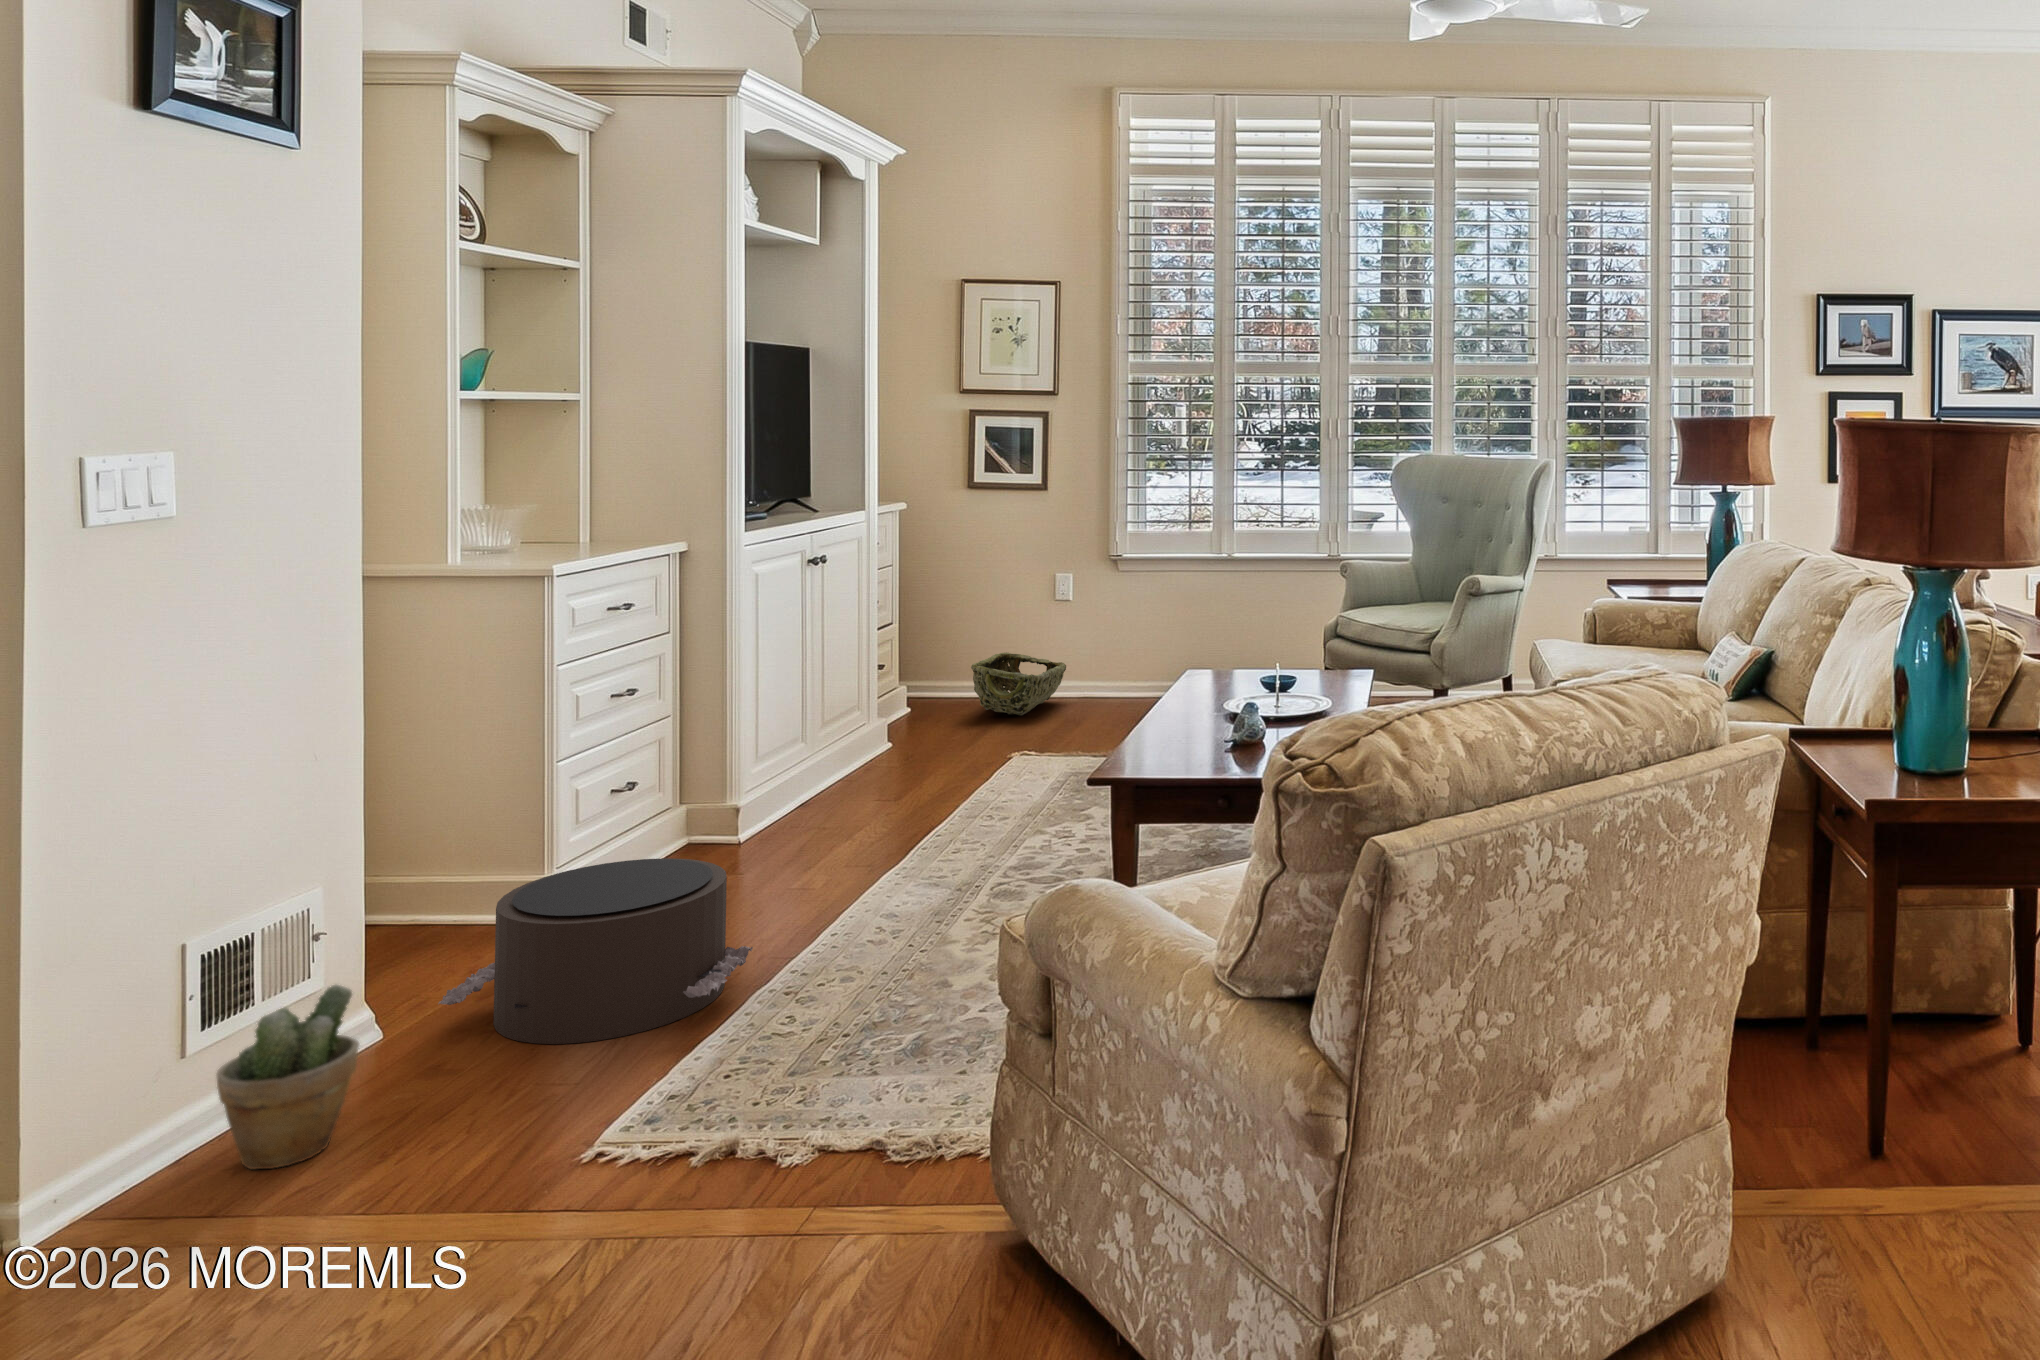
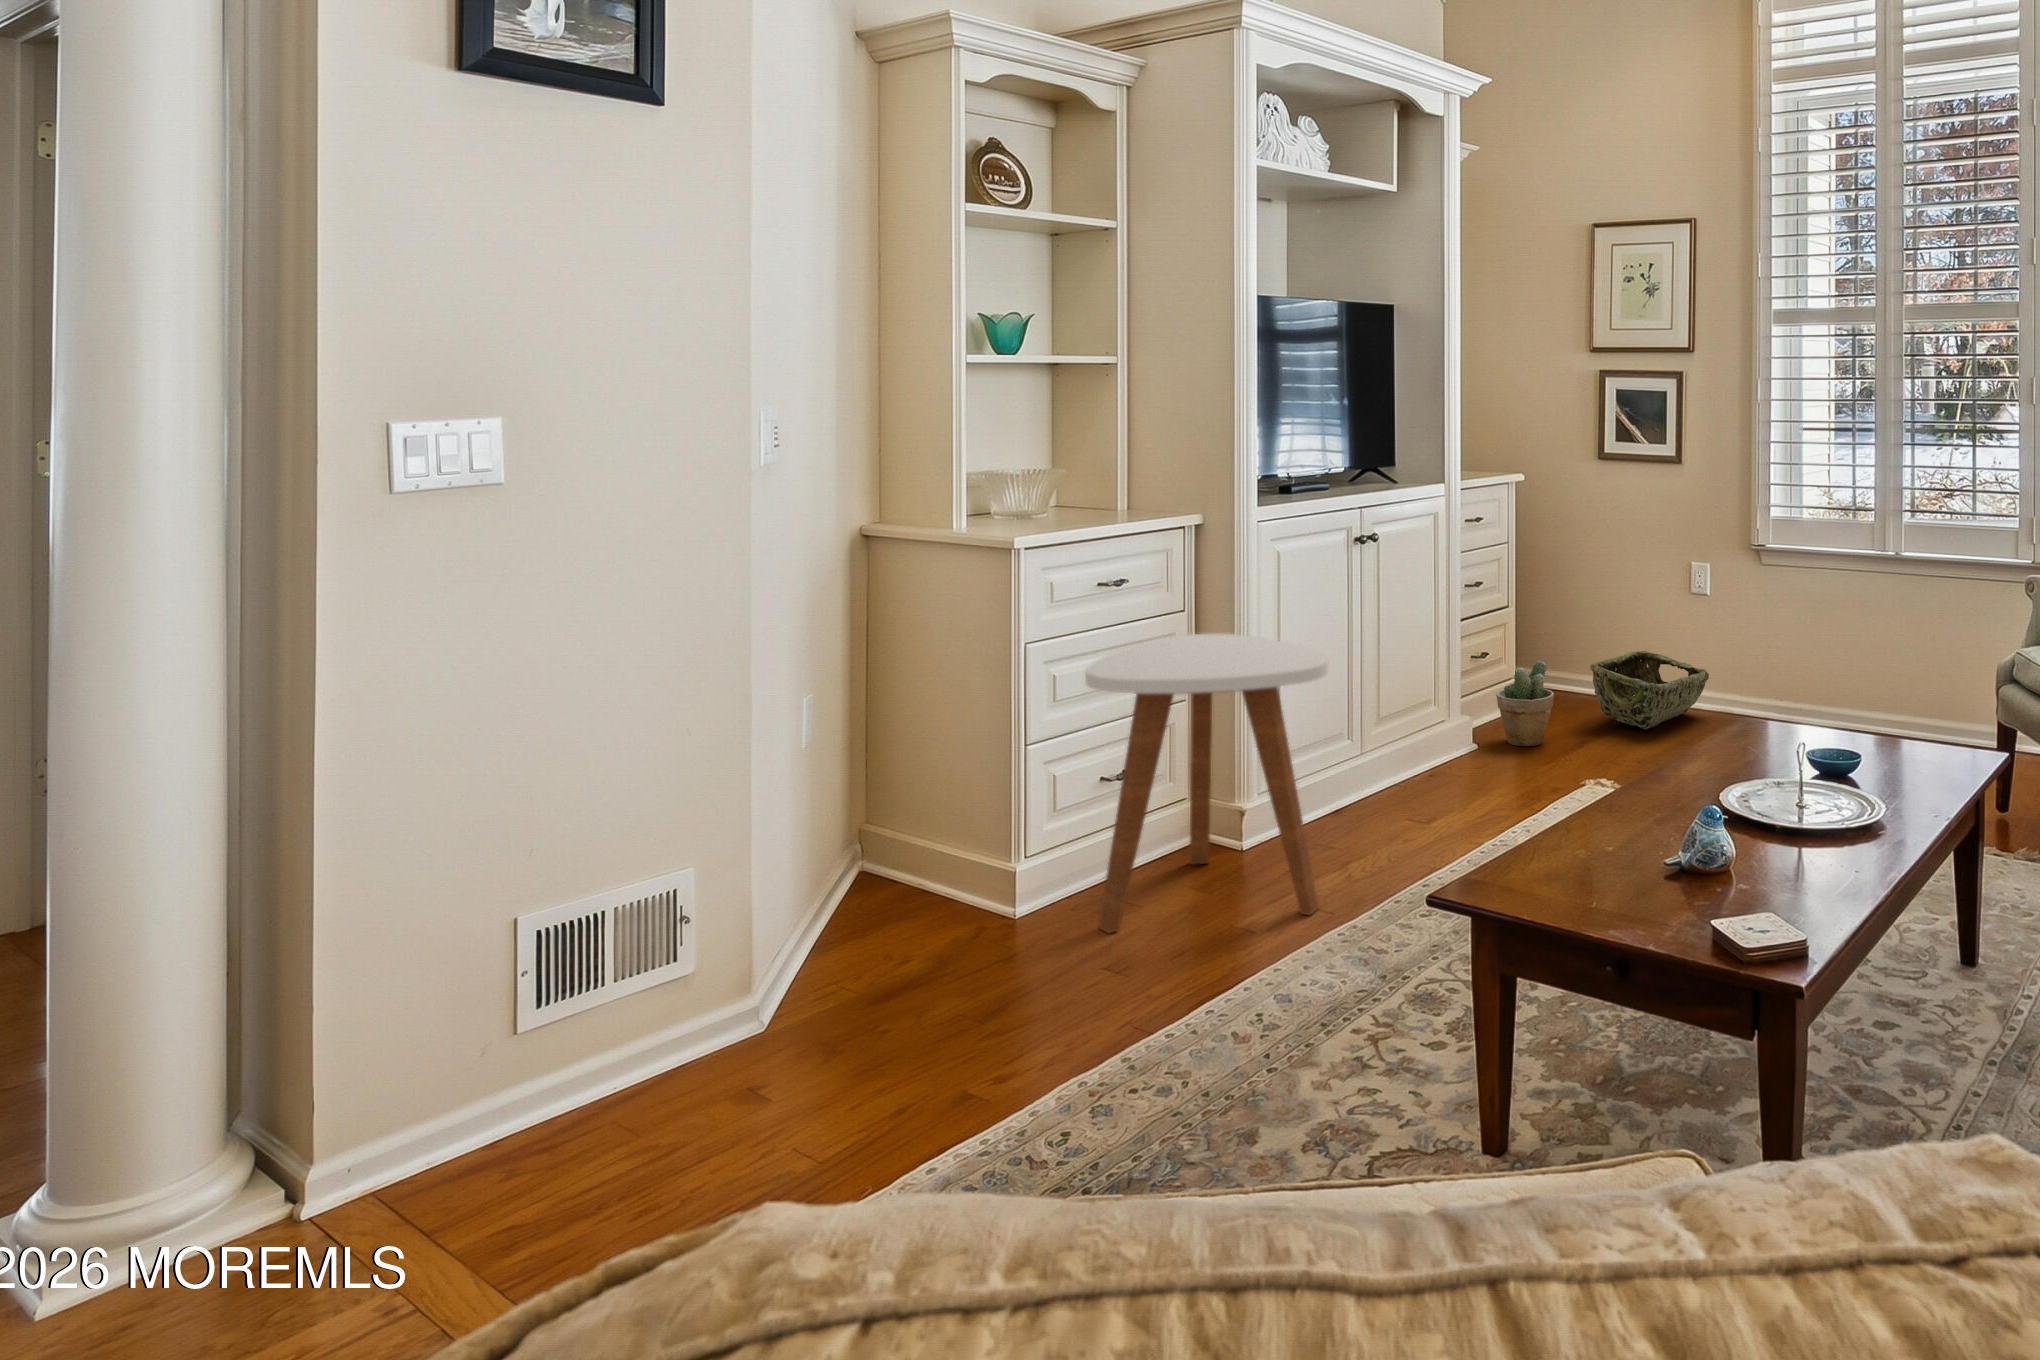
side table: none [638,646,861,908] -> present [1085,634,1328,933]
pouf: present [438,858,753,1044] -> none [761,887,1078,1122]
potted plant: present [216,985,359,1169] -> present [1496,661,1554,746]

